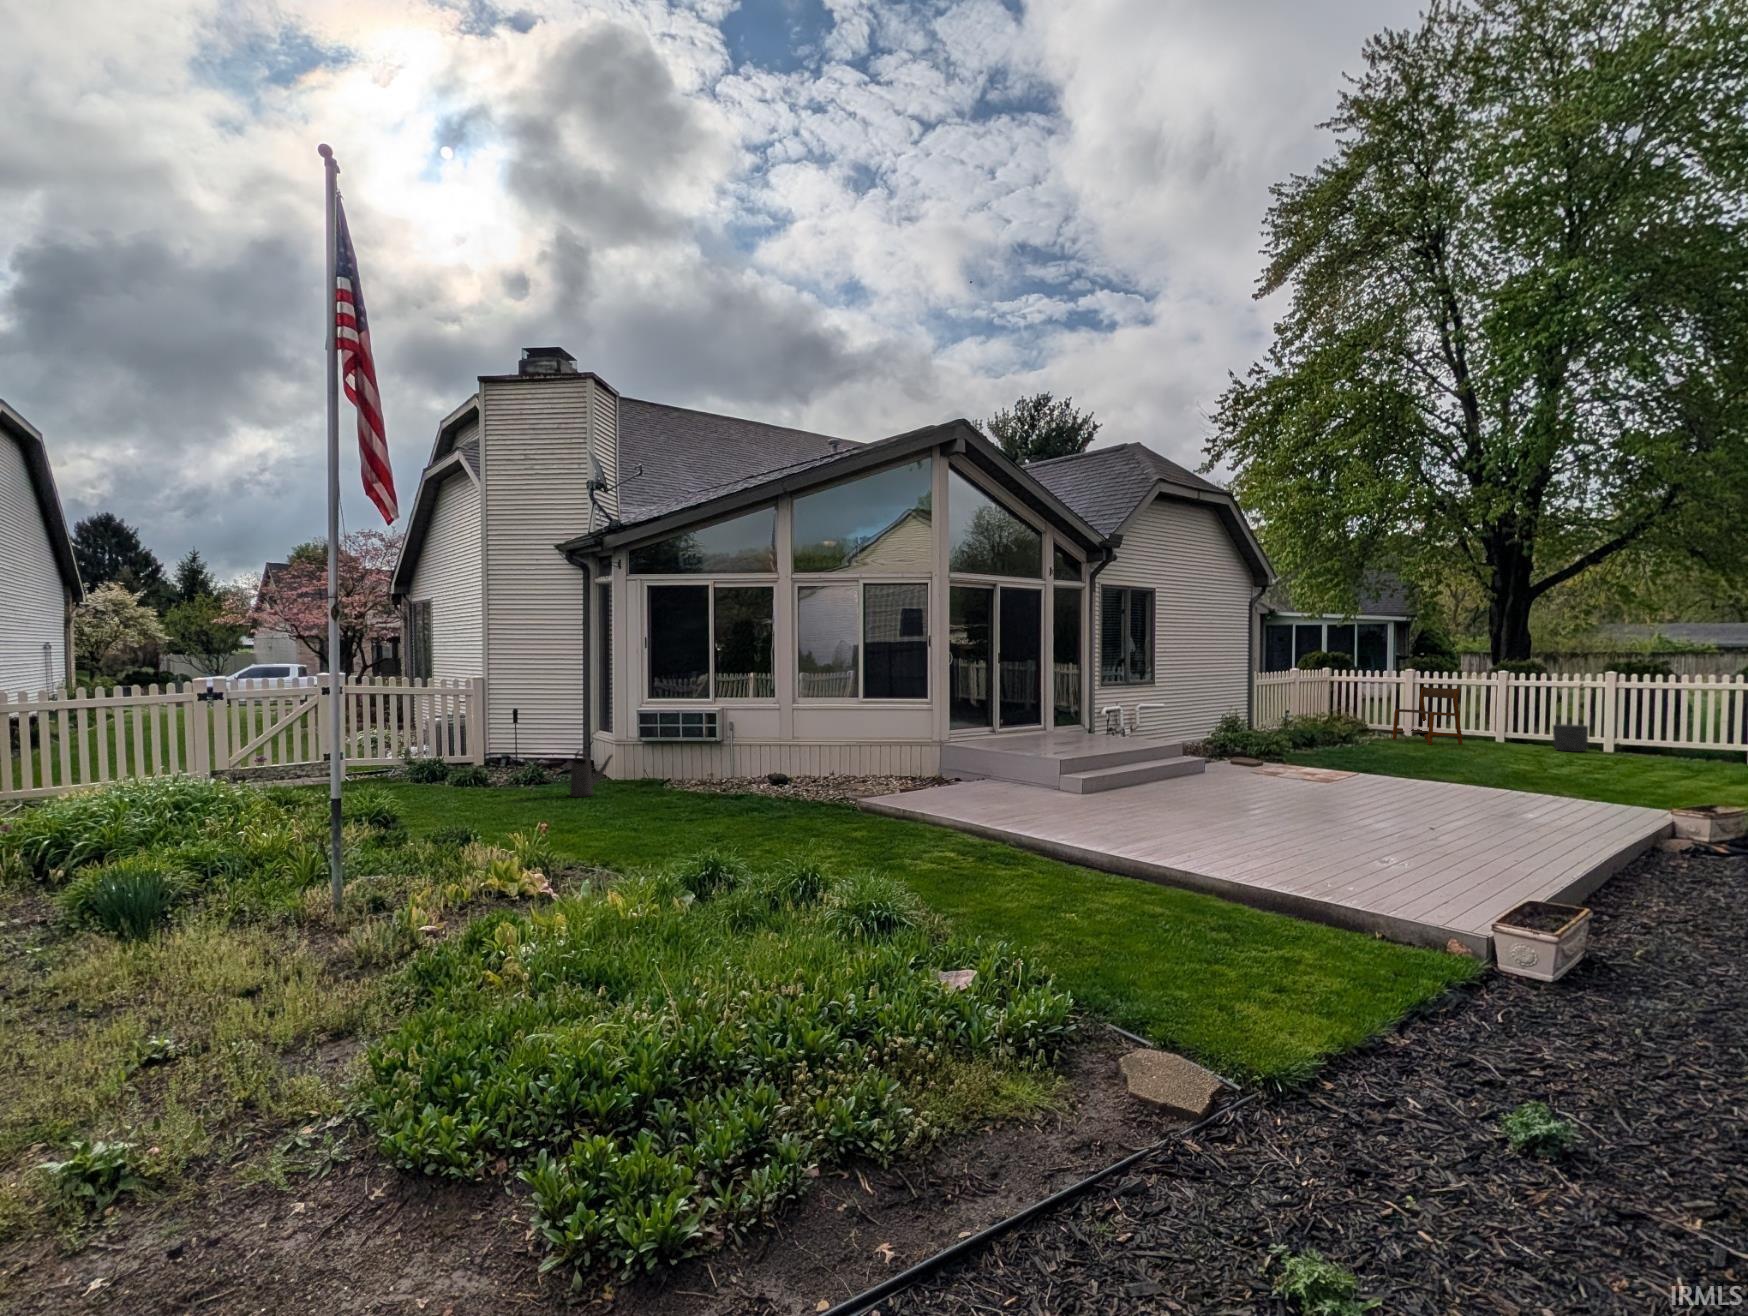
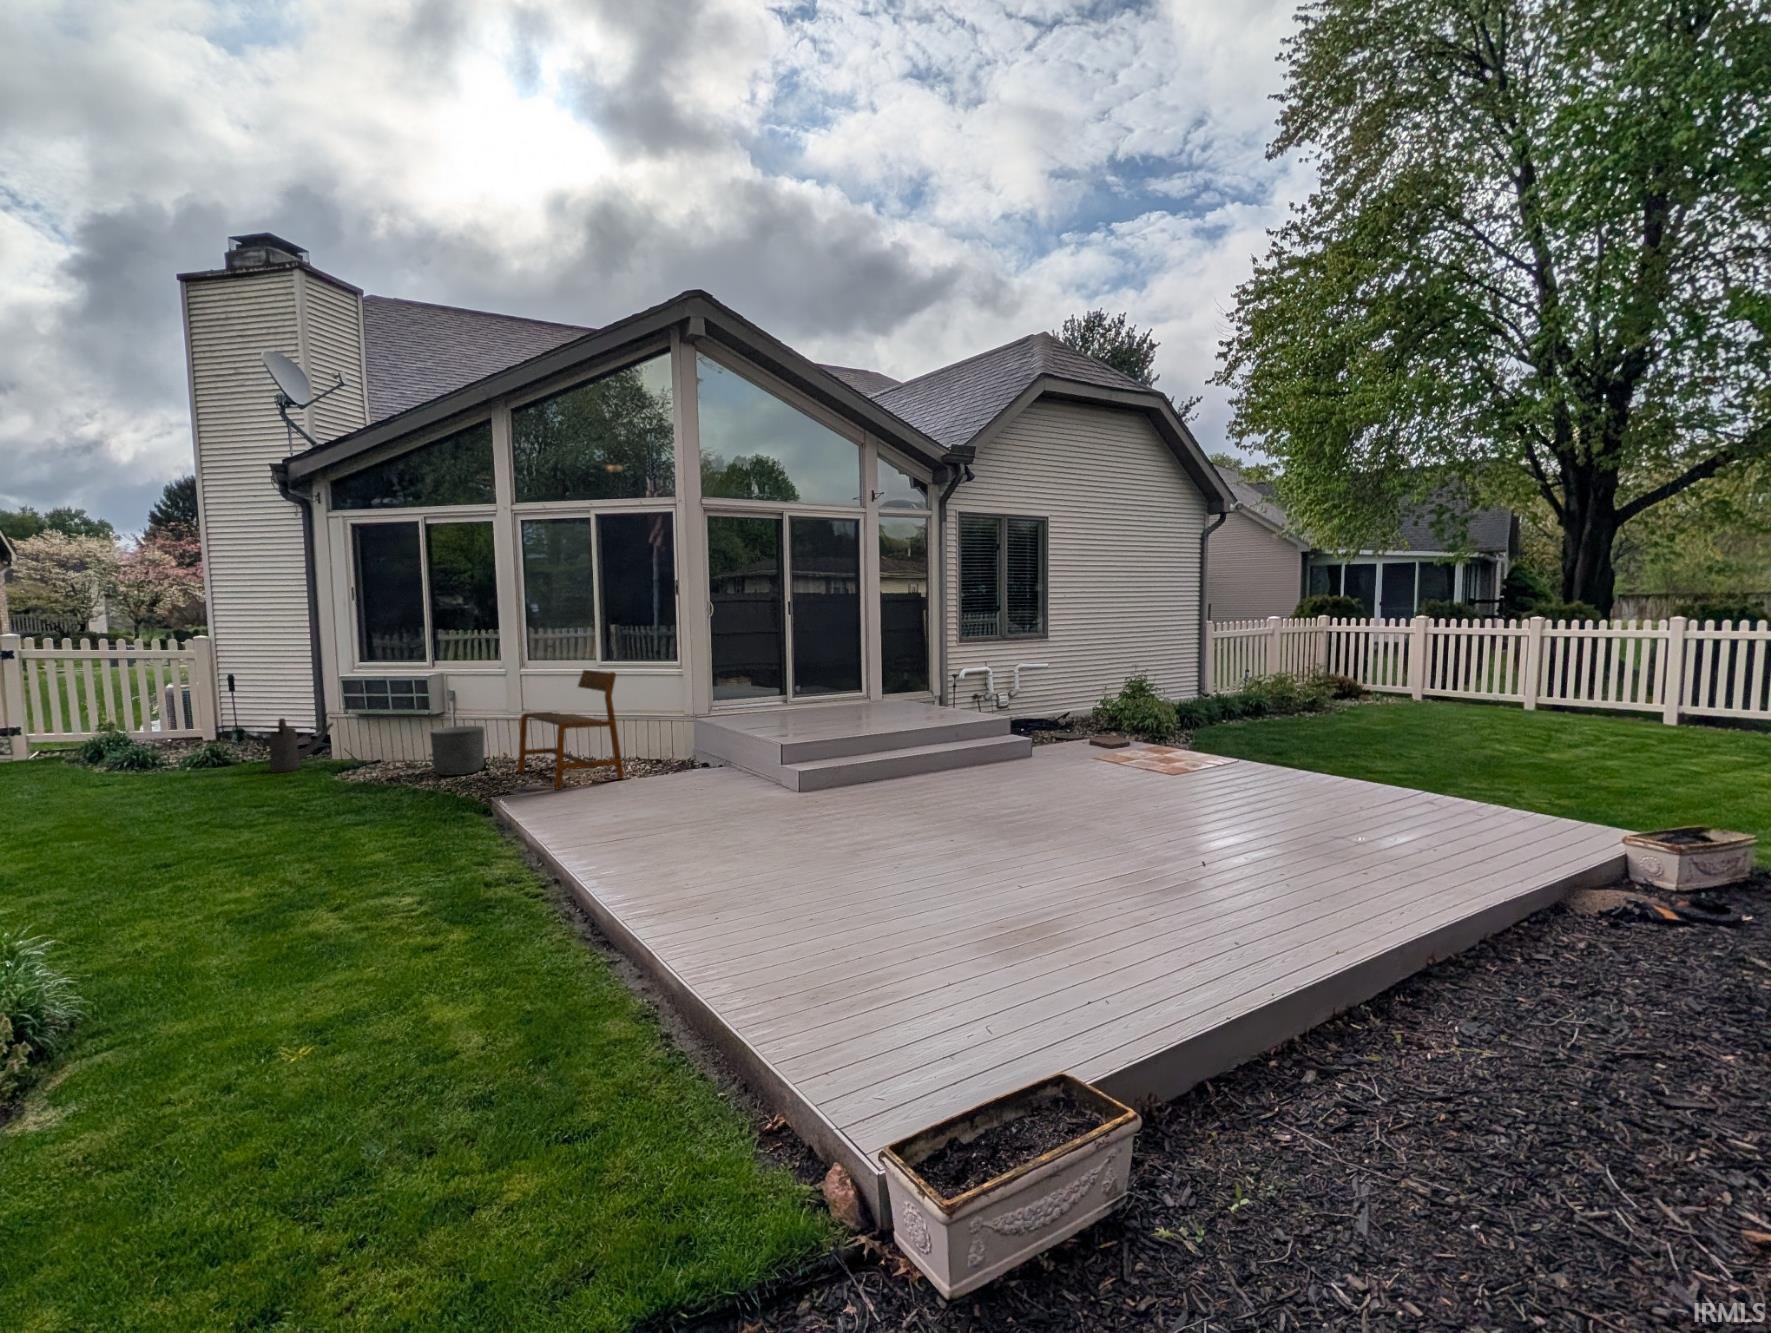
bench: present [1392,687,1463,745] -> present [518,670,624,789]
planter: present [1553,724,1588,752] -> present [430,726,484,775]

